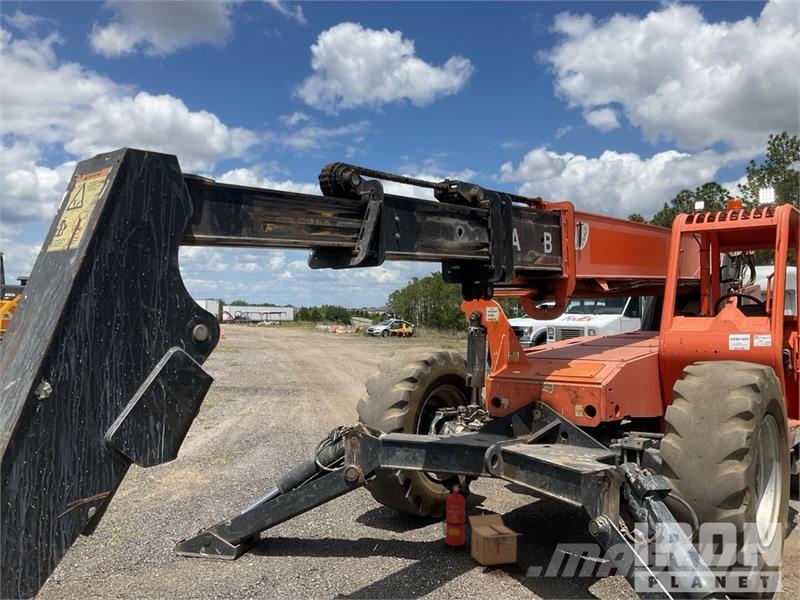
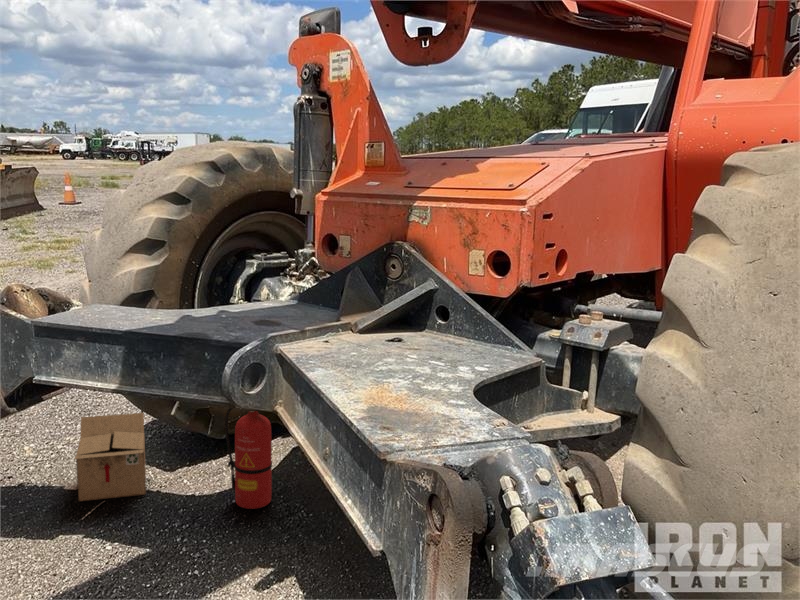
cardboard box: present [469,514,518,565] -> present [74,413,146,501]

